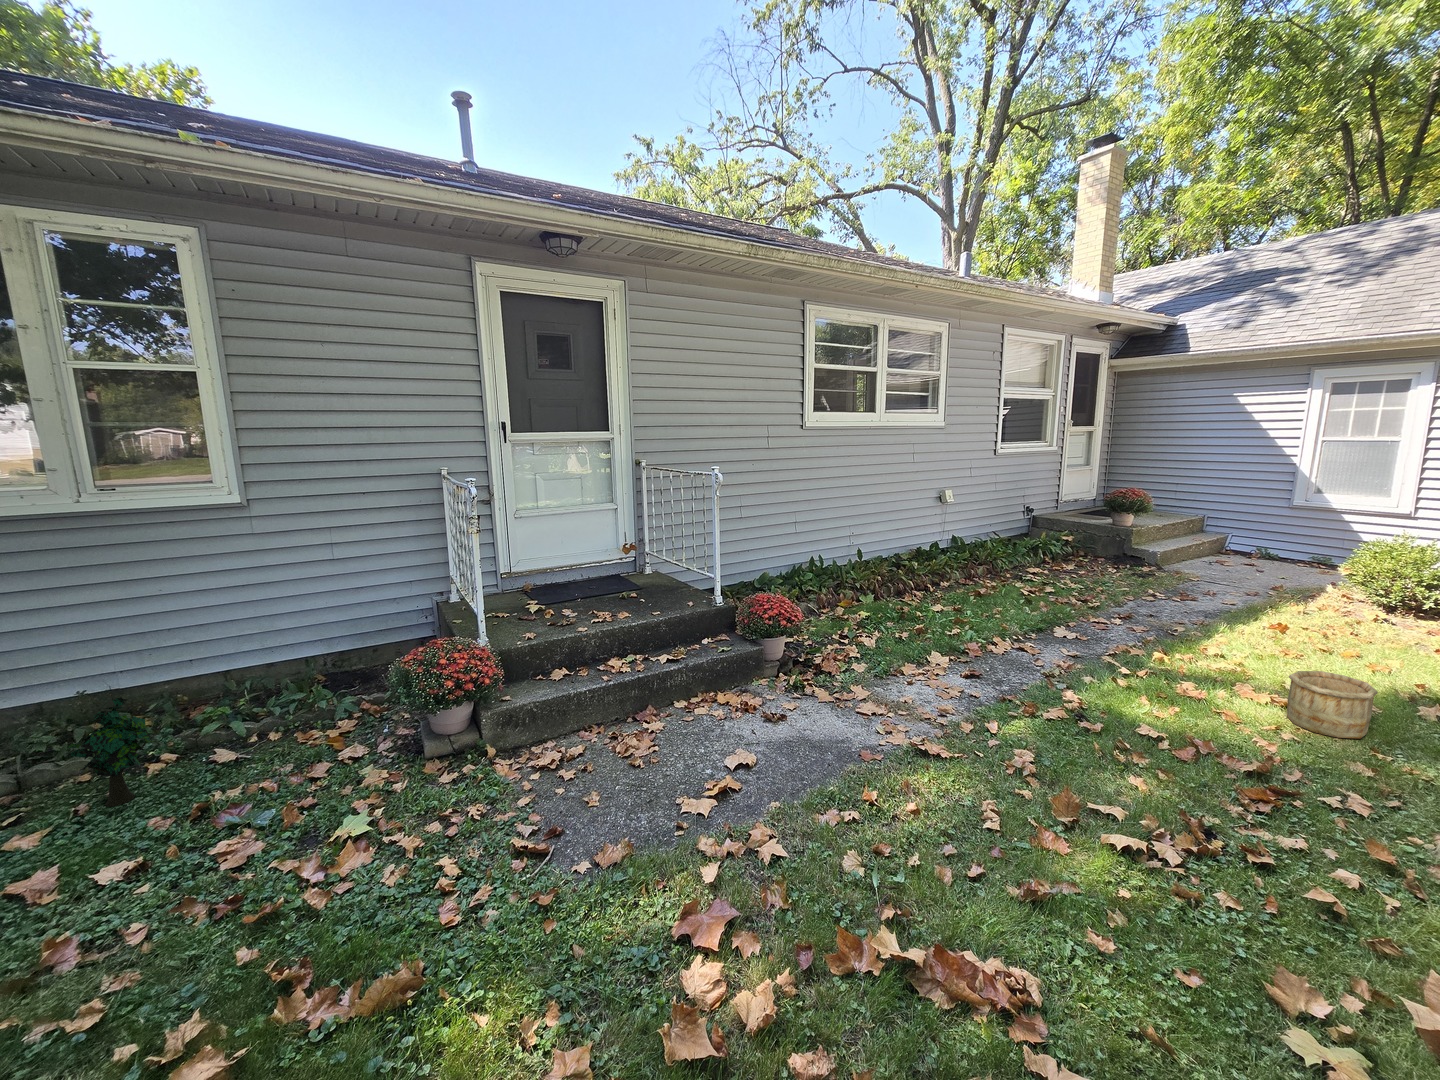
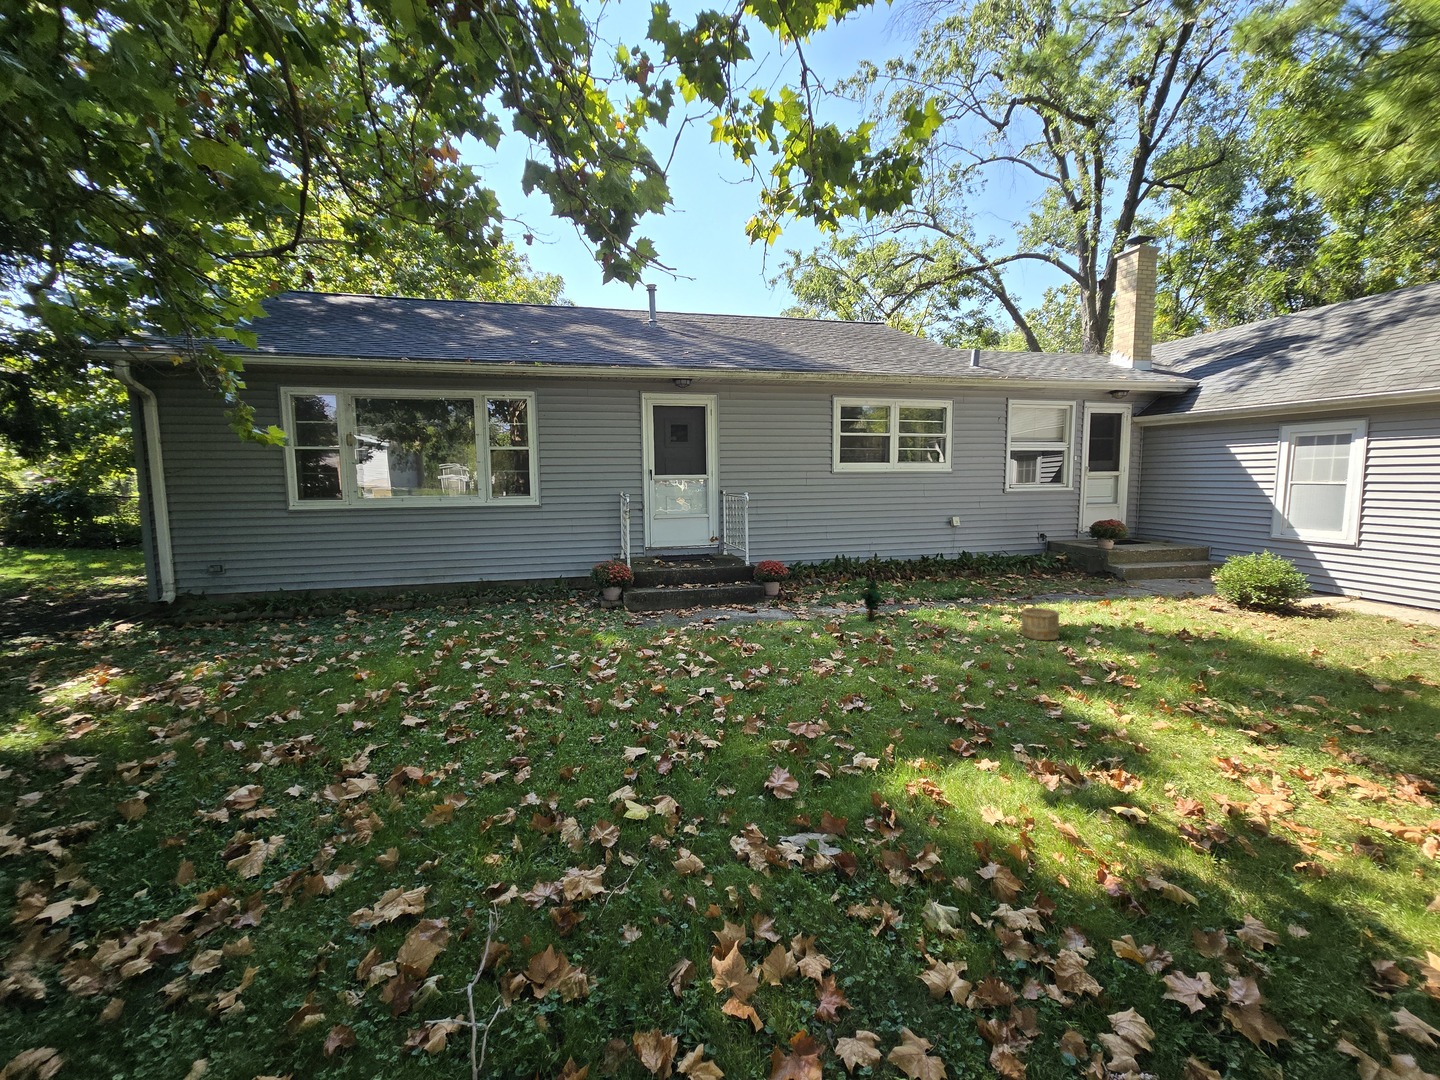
decorative plant: present [67,697,154,807] -> present [860,578,882,621]

